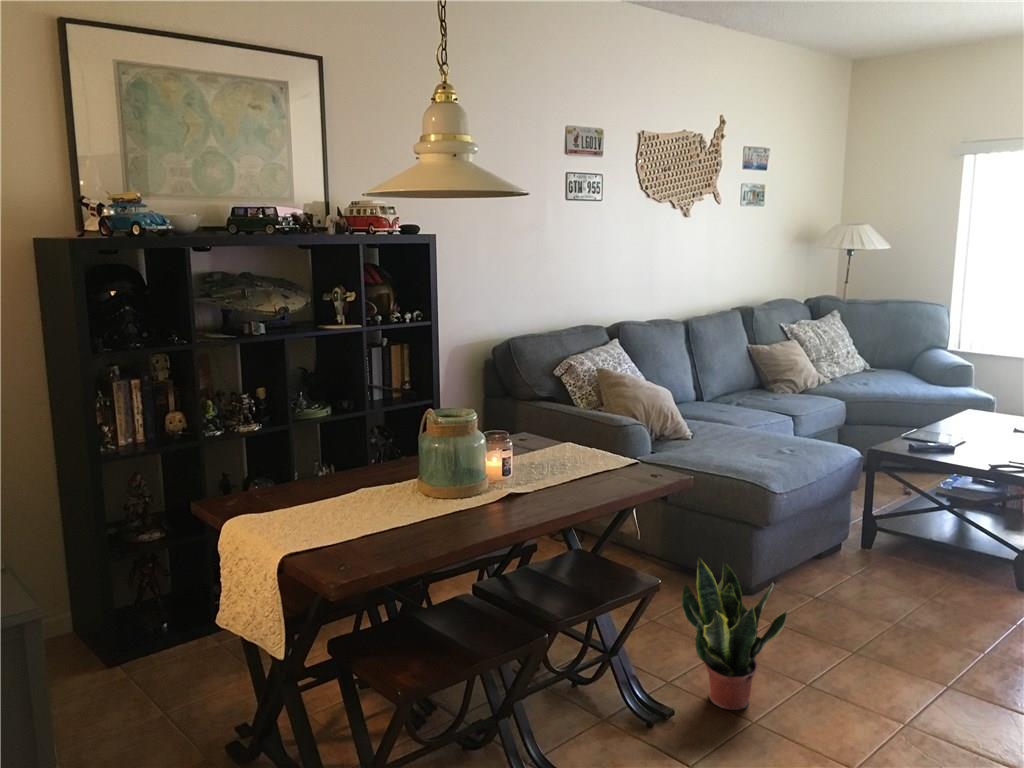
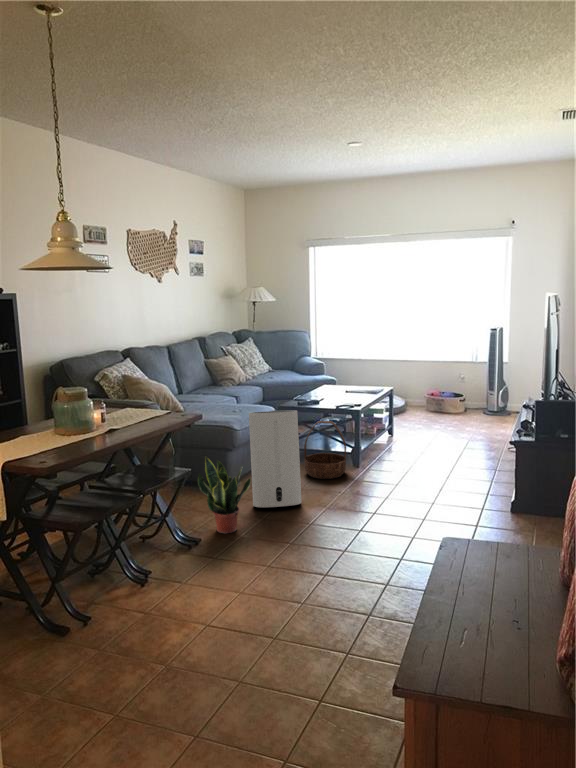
air purifier: none [792,472,905,671] -> present [249,410,302,507]
basket: none [909,494,1007,612] -> present [304,421,346,479]

